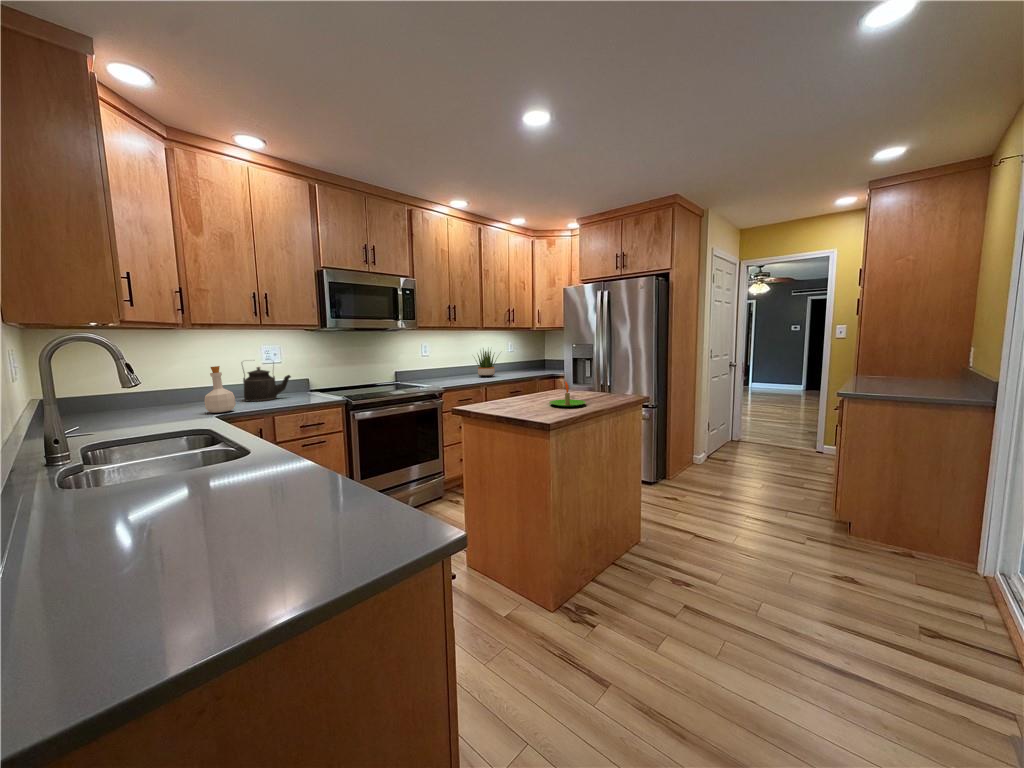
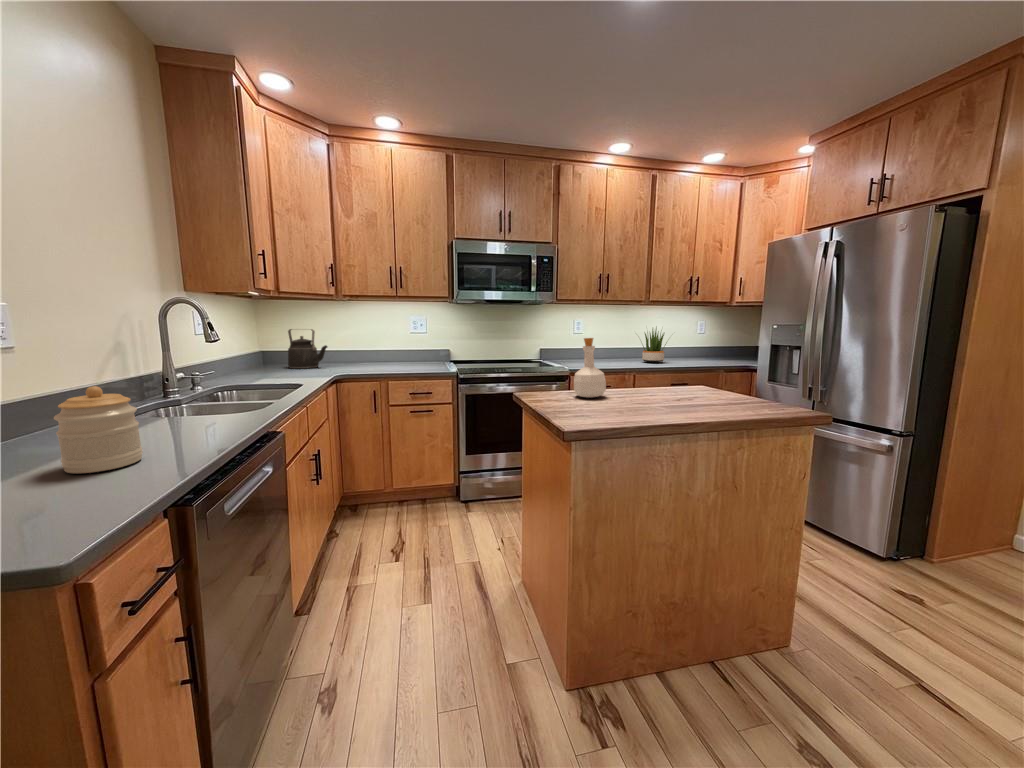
bottle: present [205,366,236,413] -> present [574,338,606,398]
kettle: present [242,366,291,402] -> present [288,329,327,369]
candle: present [549,382,586,407] -> none [627,373,685,412]
jar: none [247,429,314,513] -> present [54,386,143,473]

